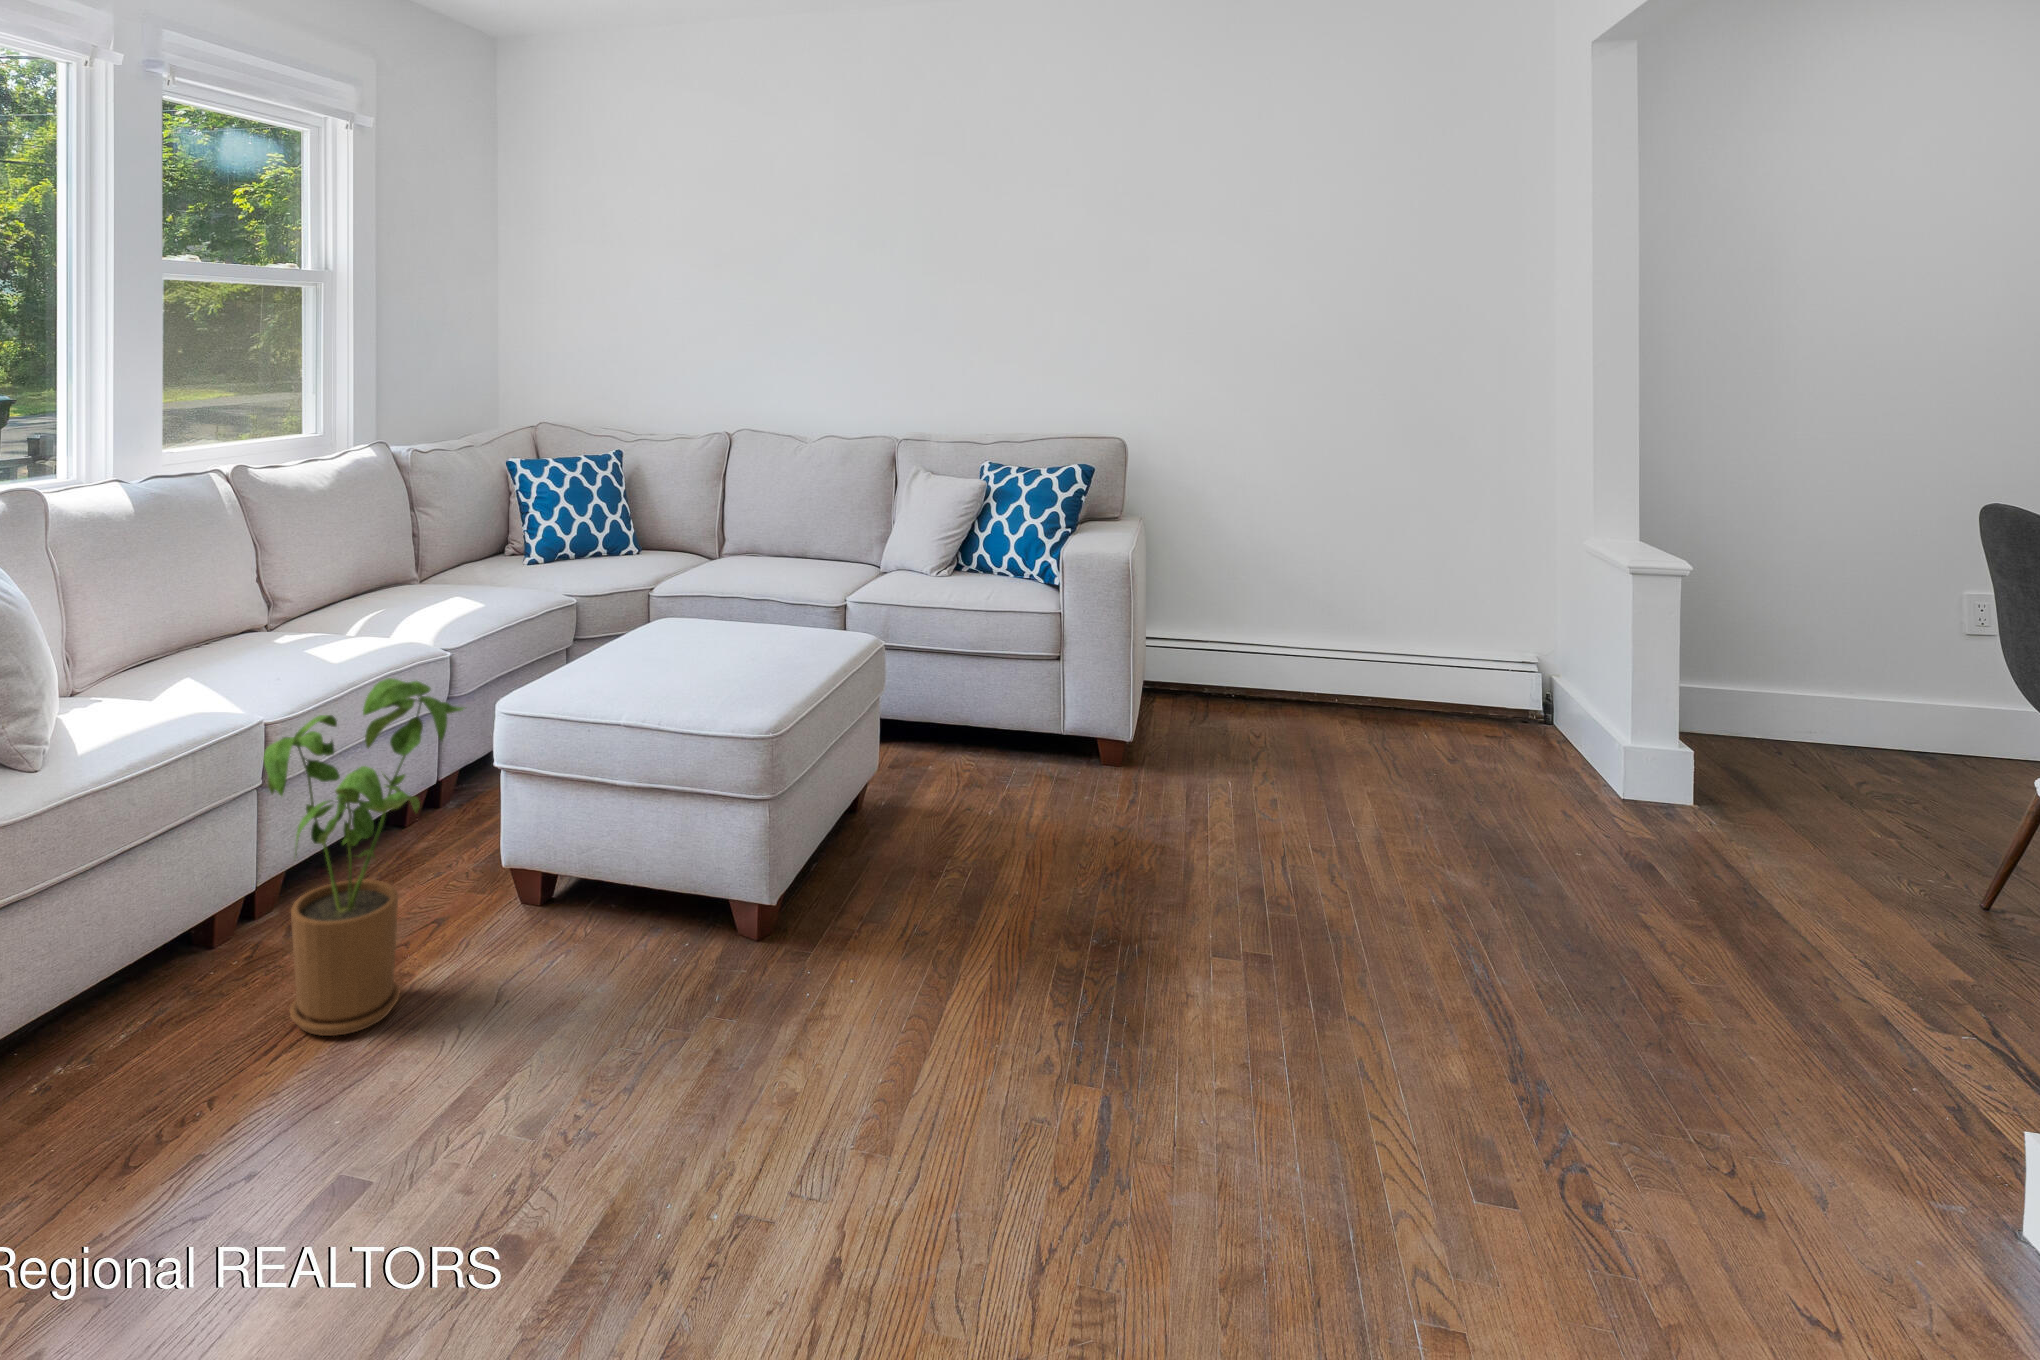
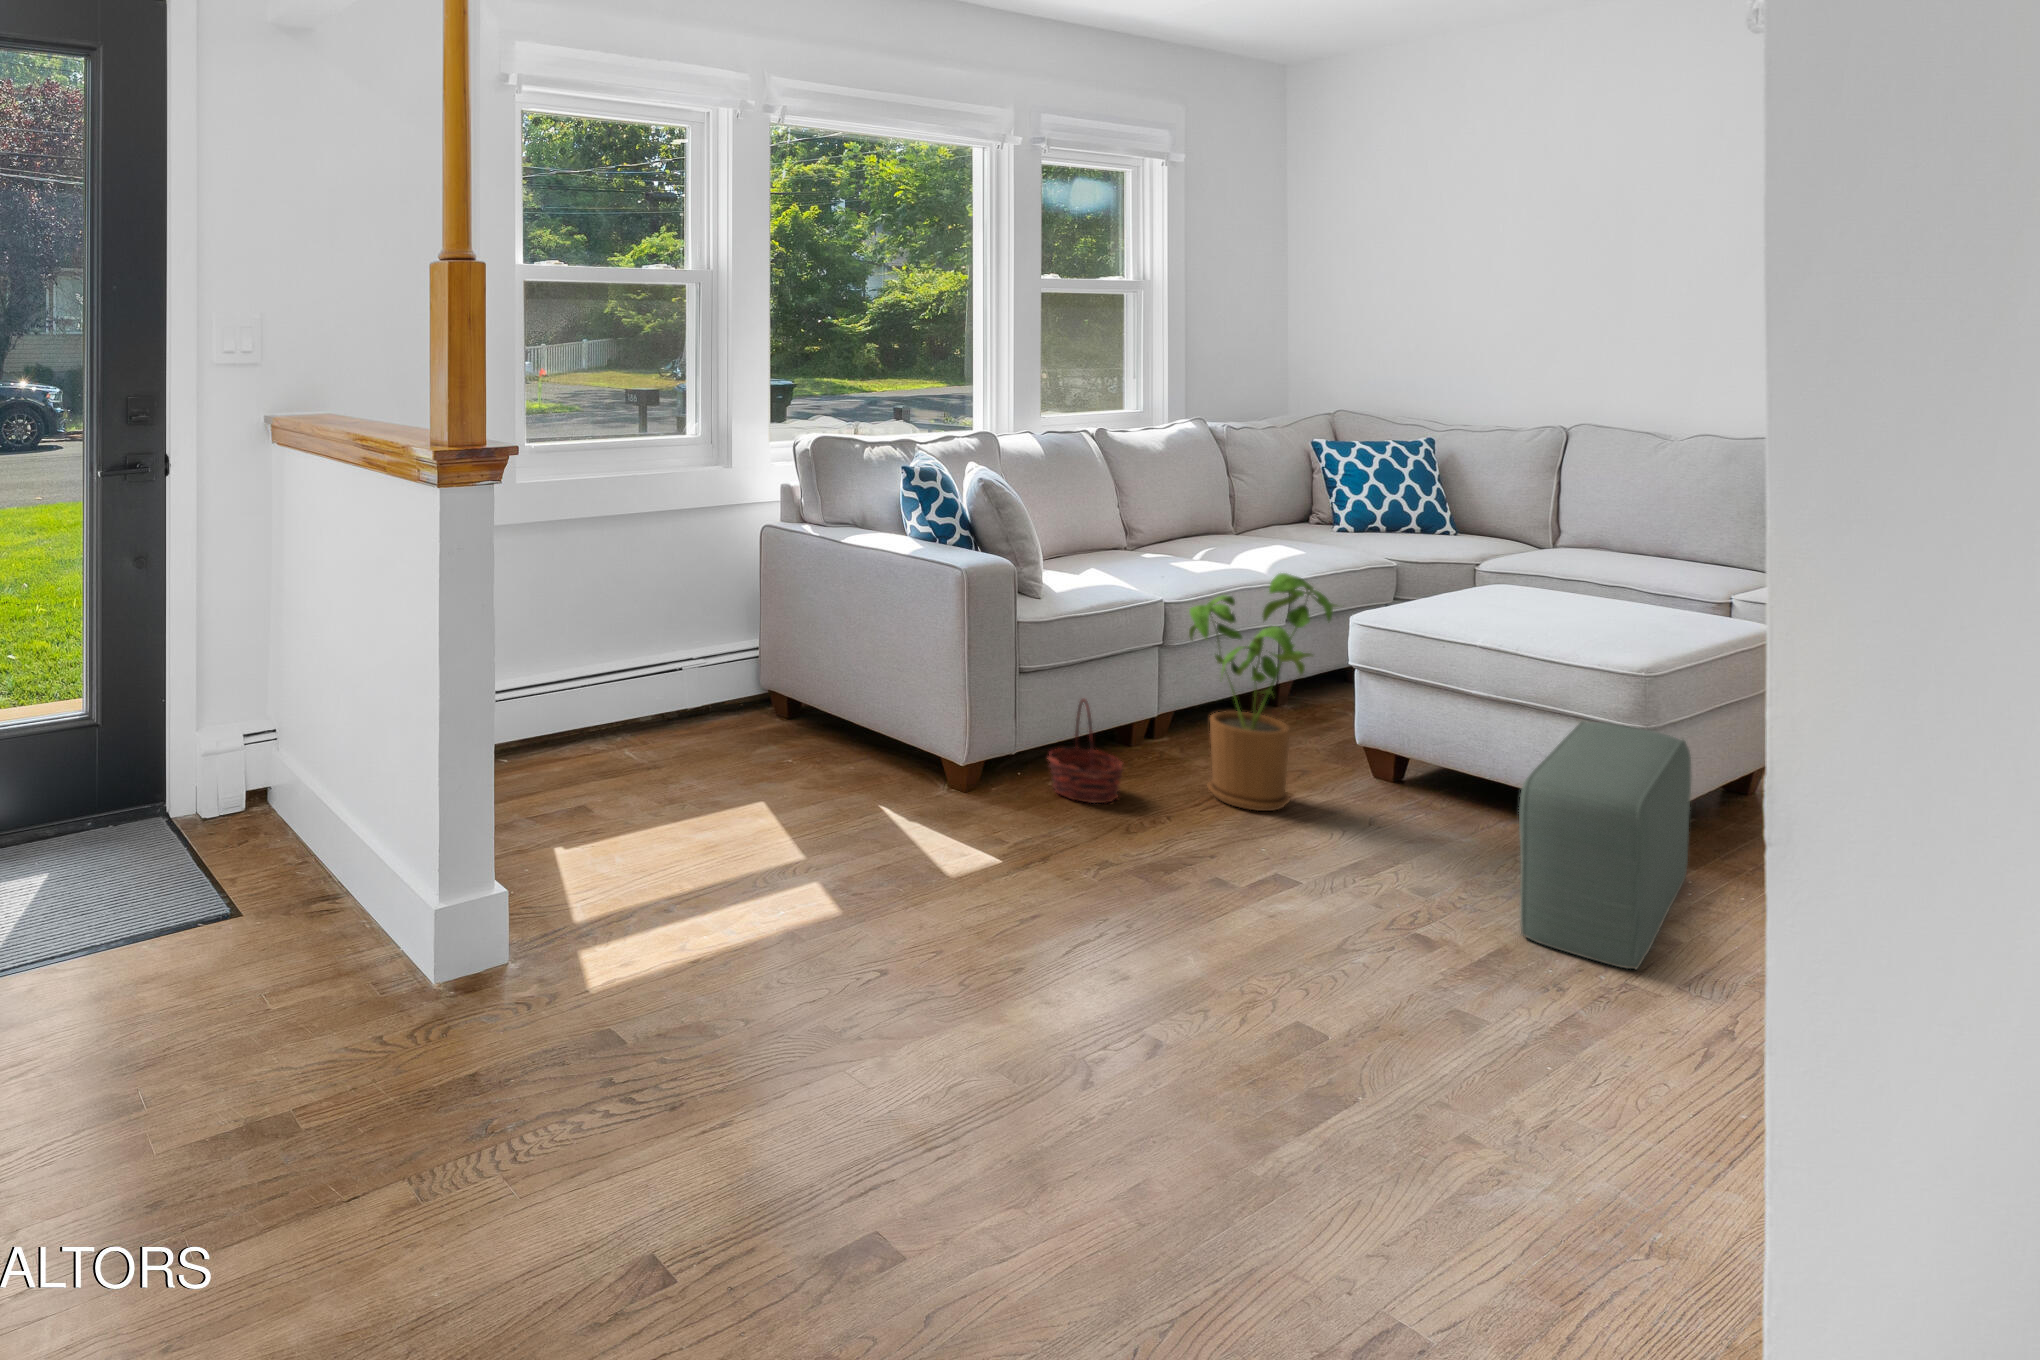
pouf: none [629,809,807,1189] -> present [1519,722,1691,969]
basket: none [14,938,151,1122] -> present [1048,699,1124,803]

